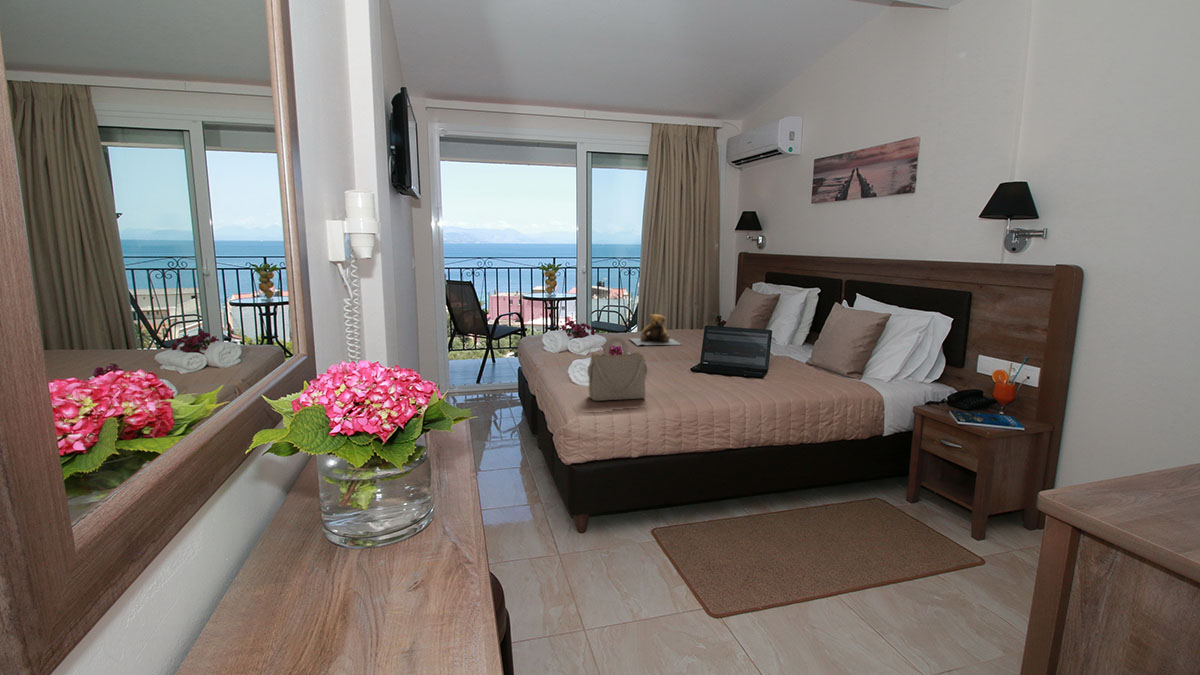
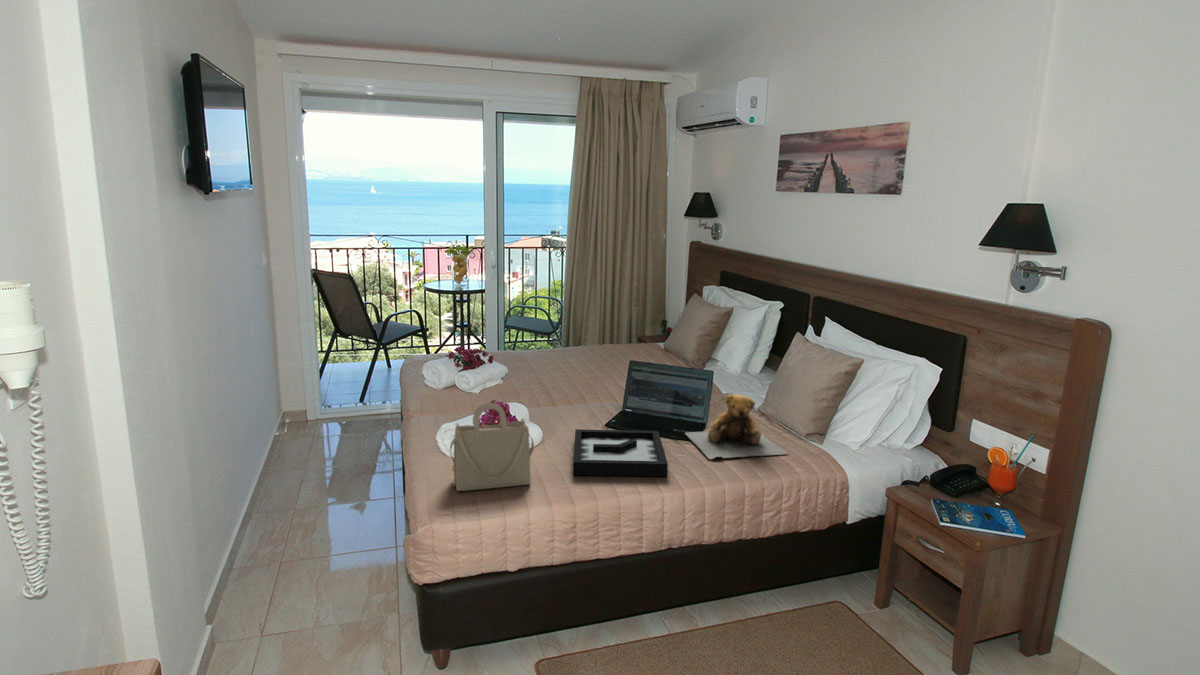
teddy bear: present [631,314,681,345] -> present [685,394,787,459]
decorative tray: none [670,370,745,395] -> present [573,429,668,477]

